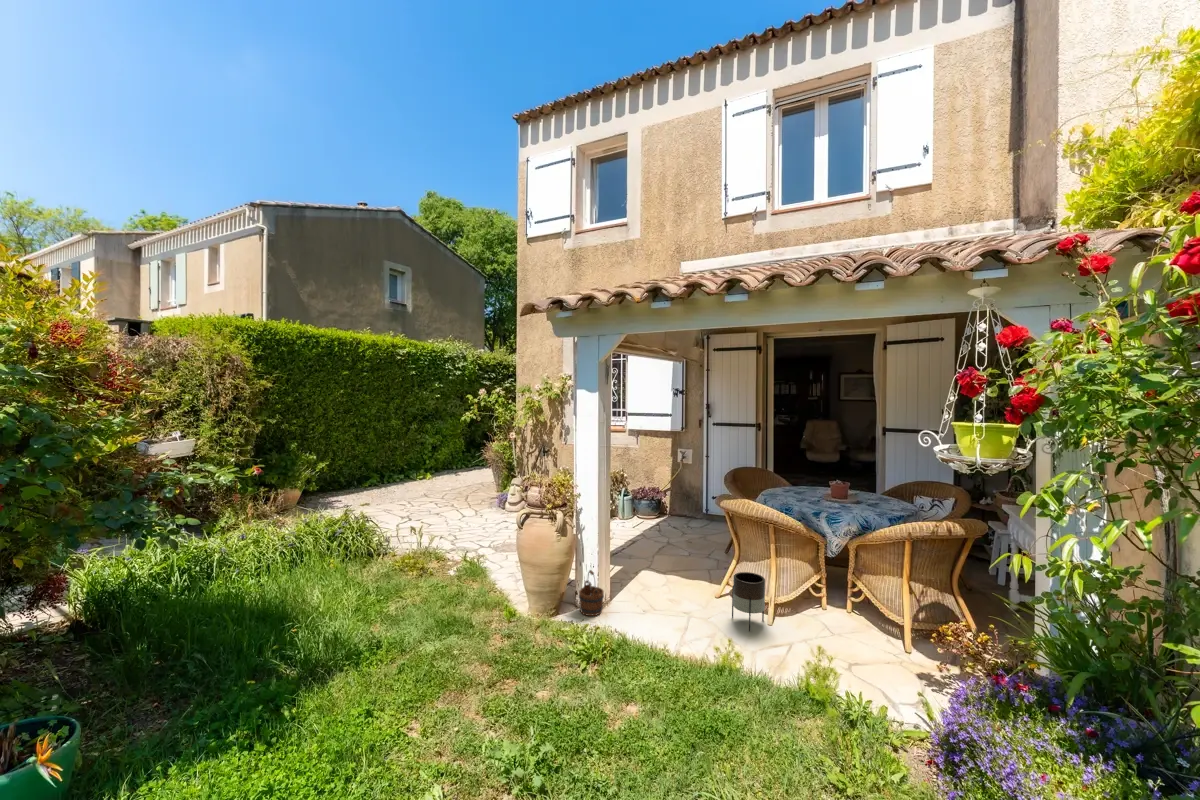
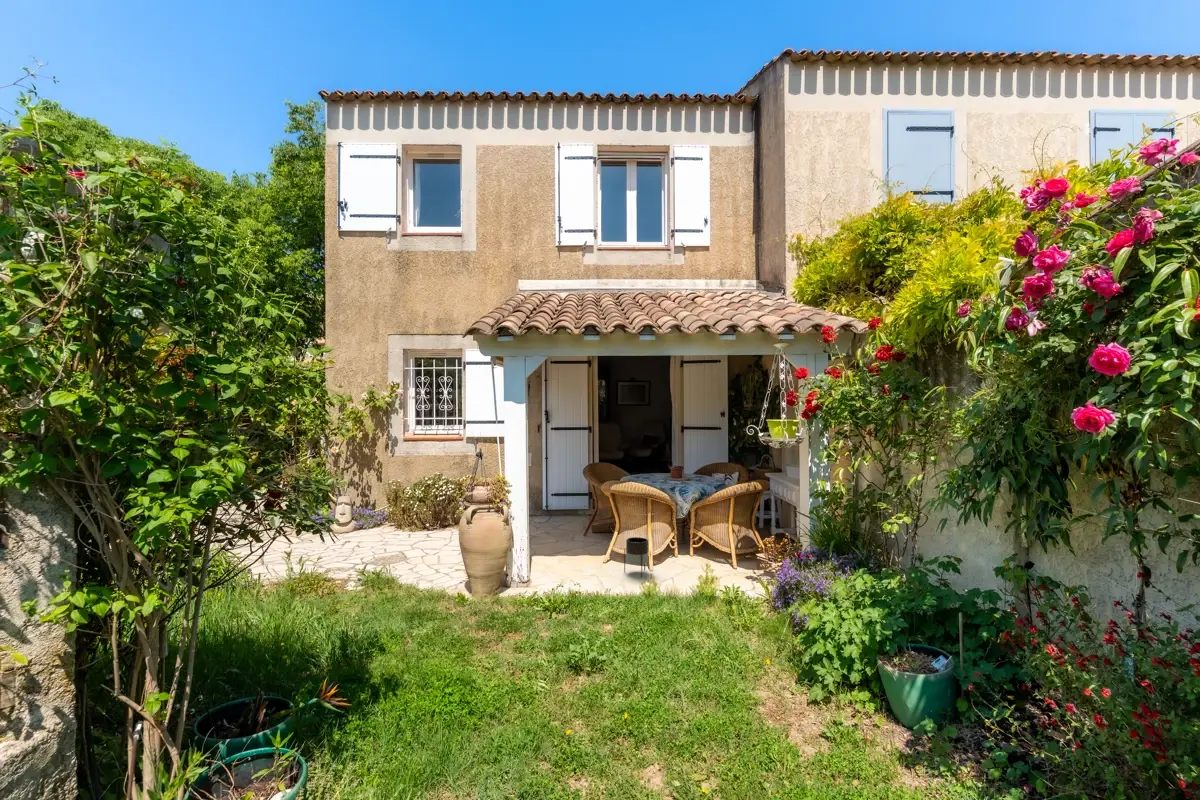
wooden bucket: present [579,570,604,616] -> none [514,554,535,591]

